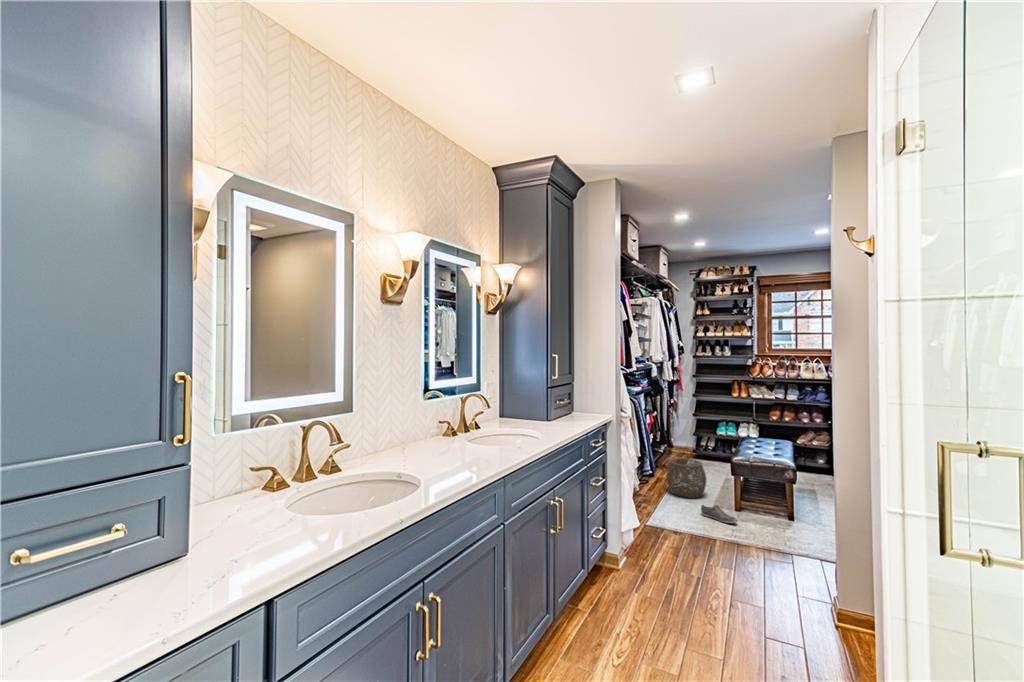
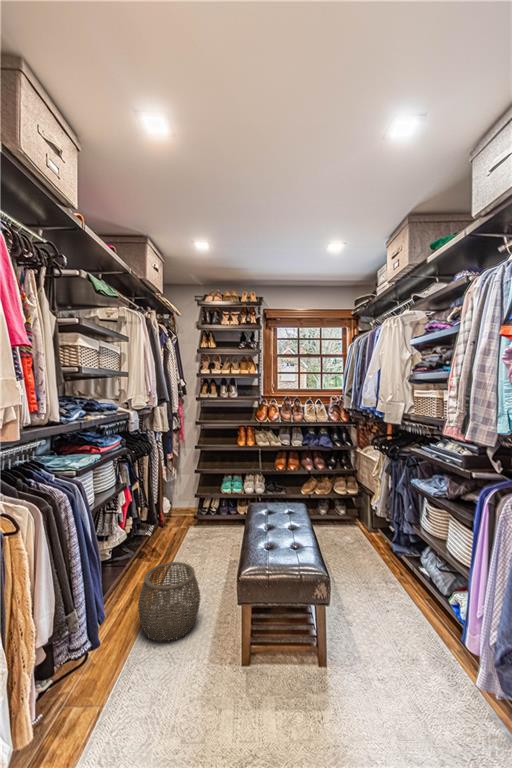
shoe: present [701,505,737,523] -> none [183,677,244,721]

